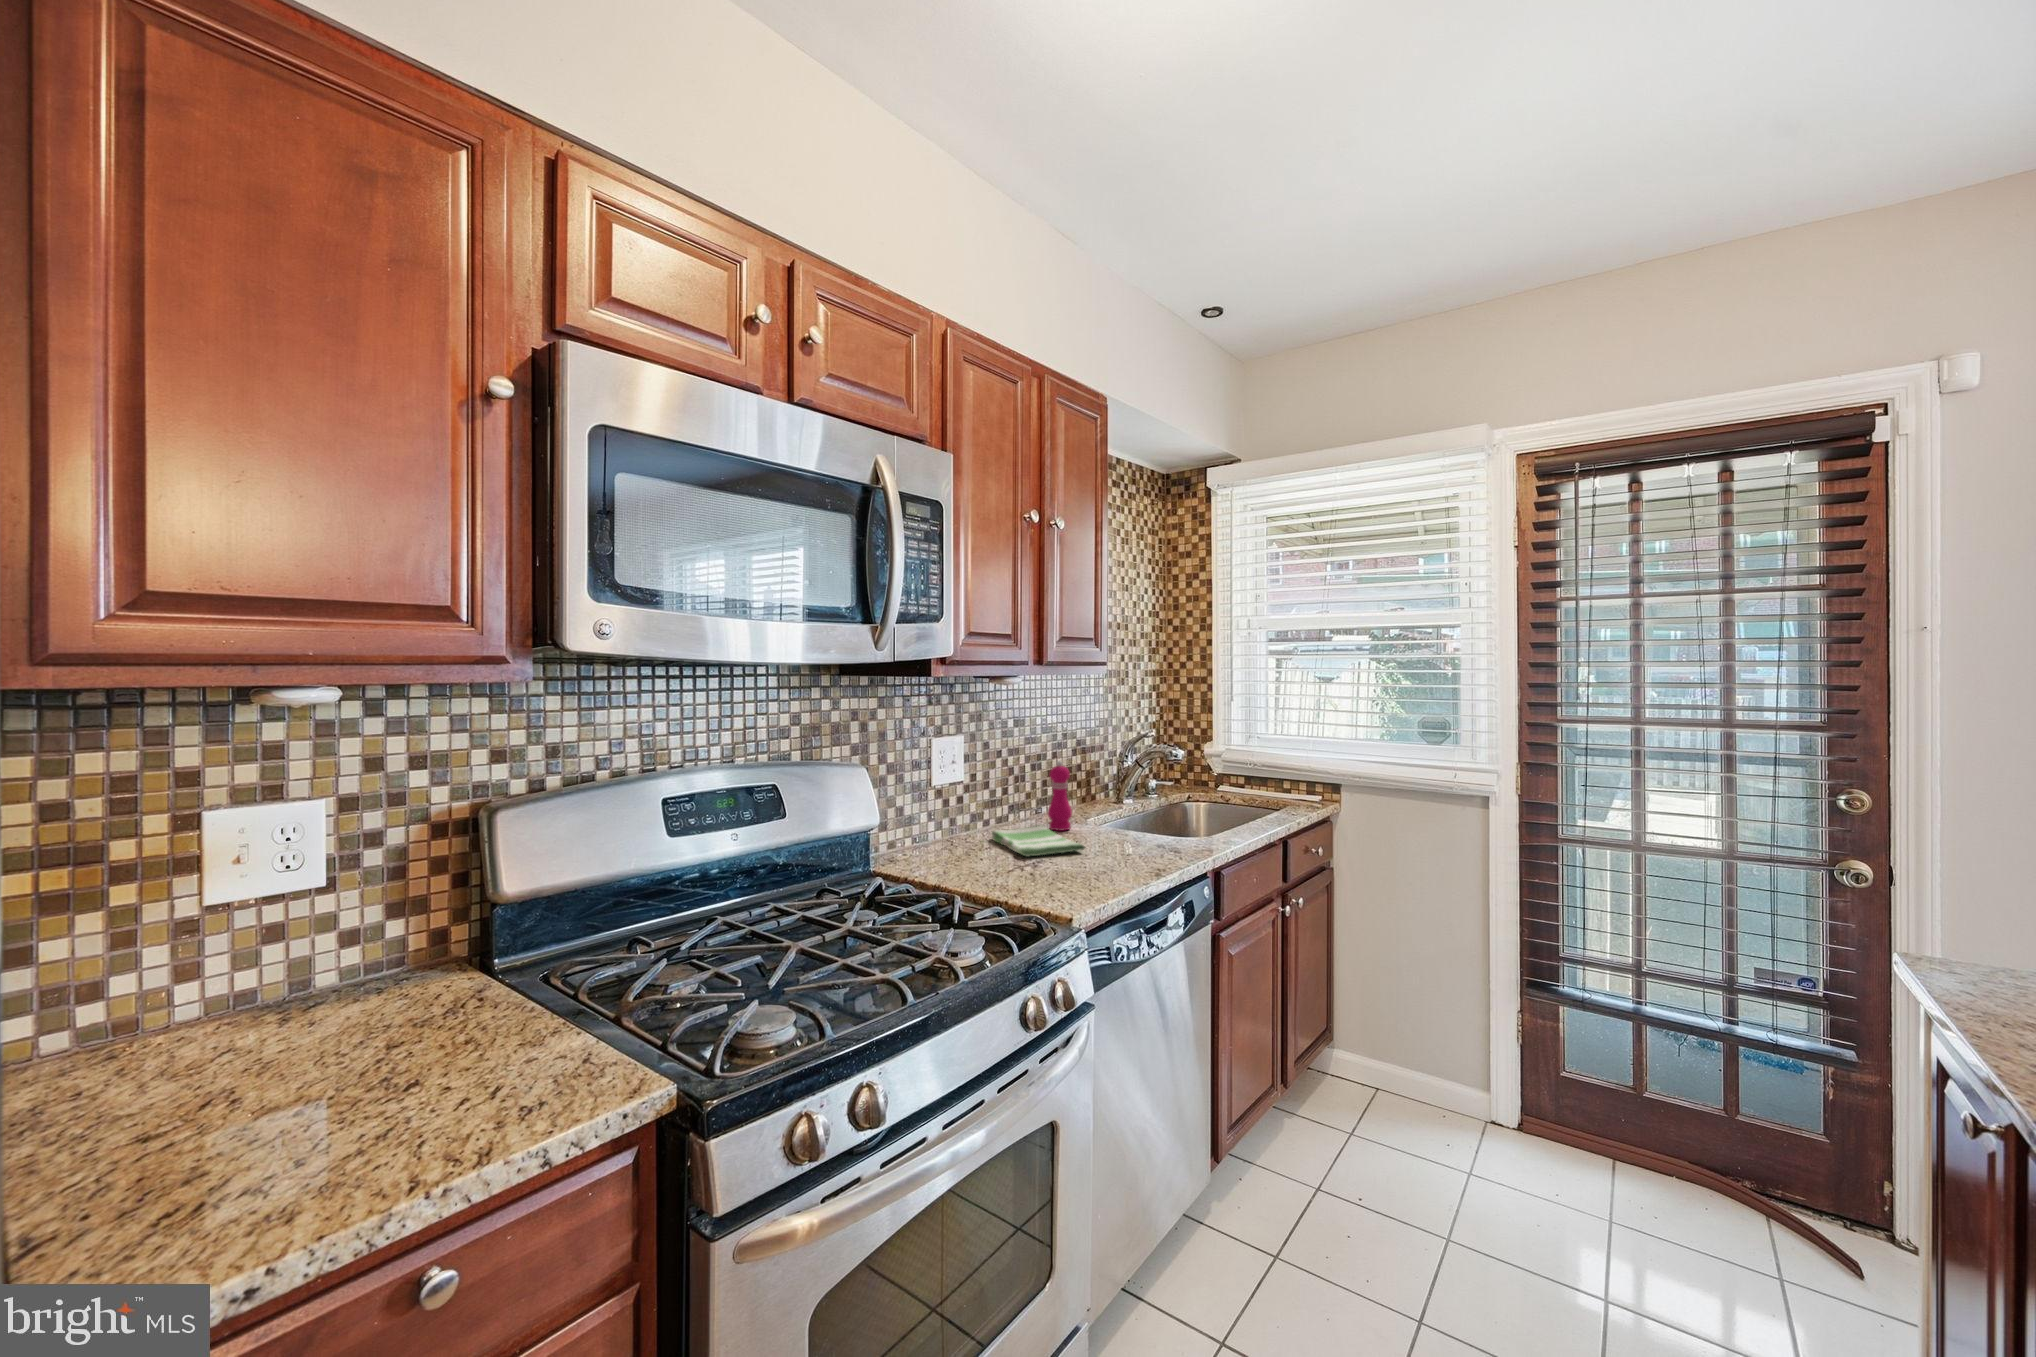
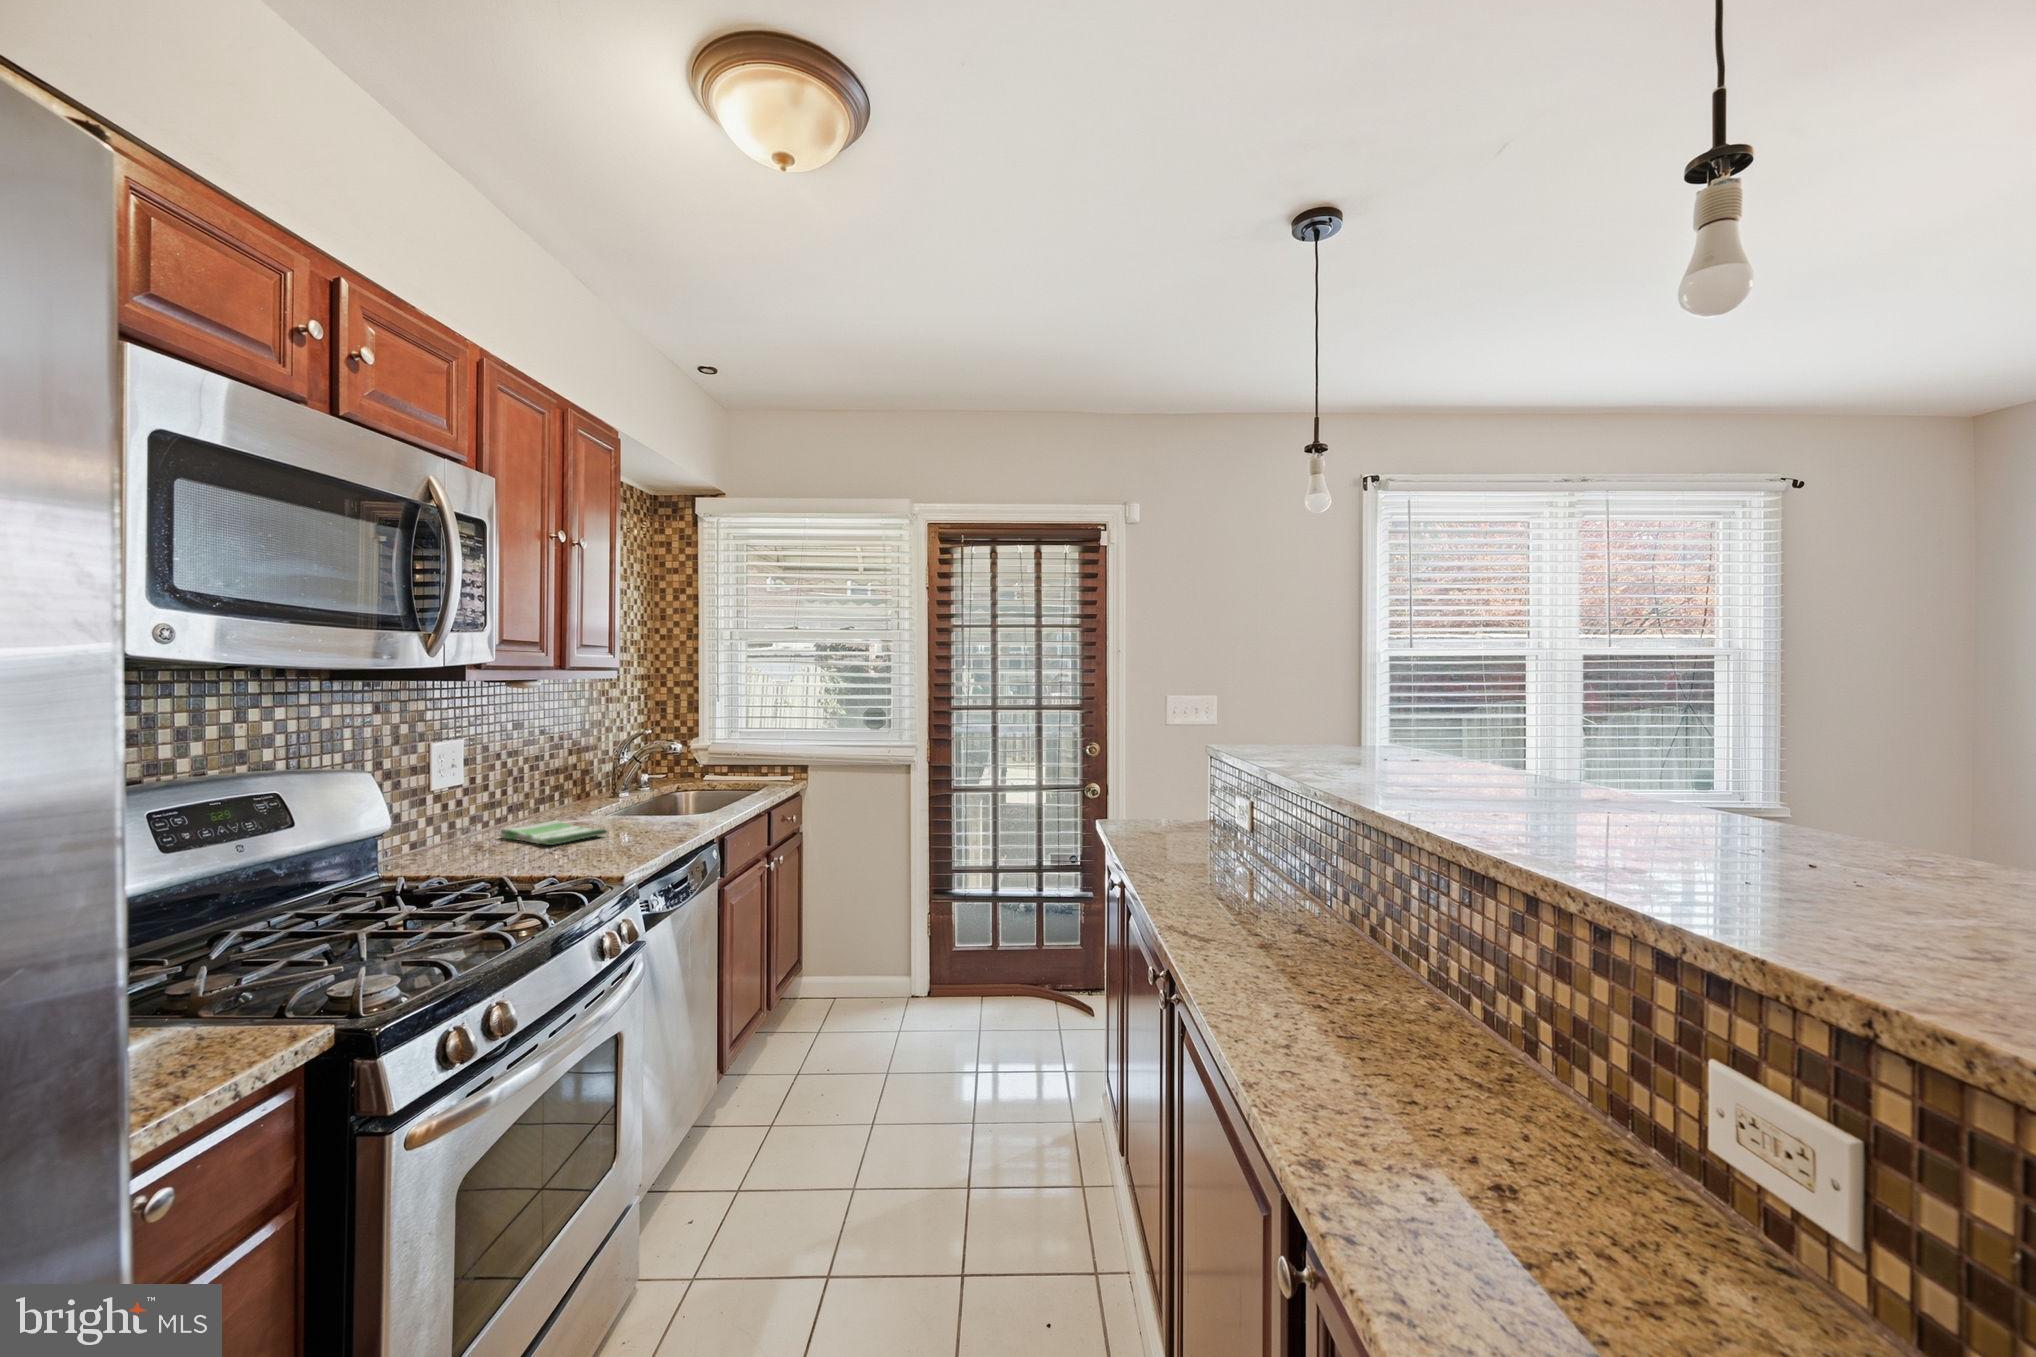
pepper mill: present [1048,761,1072,831] -> none [556,759,582,824]

